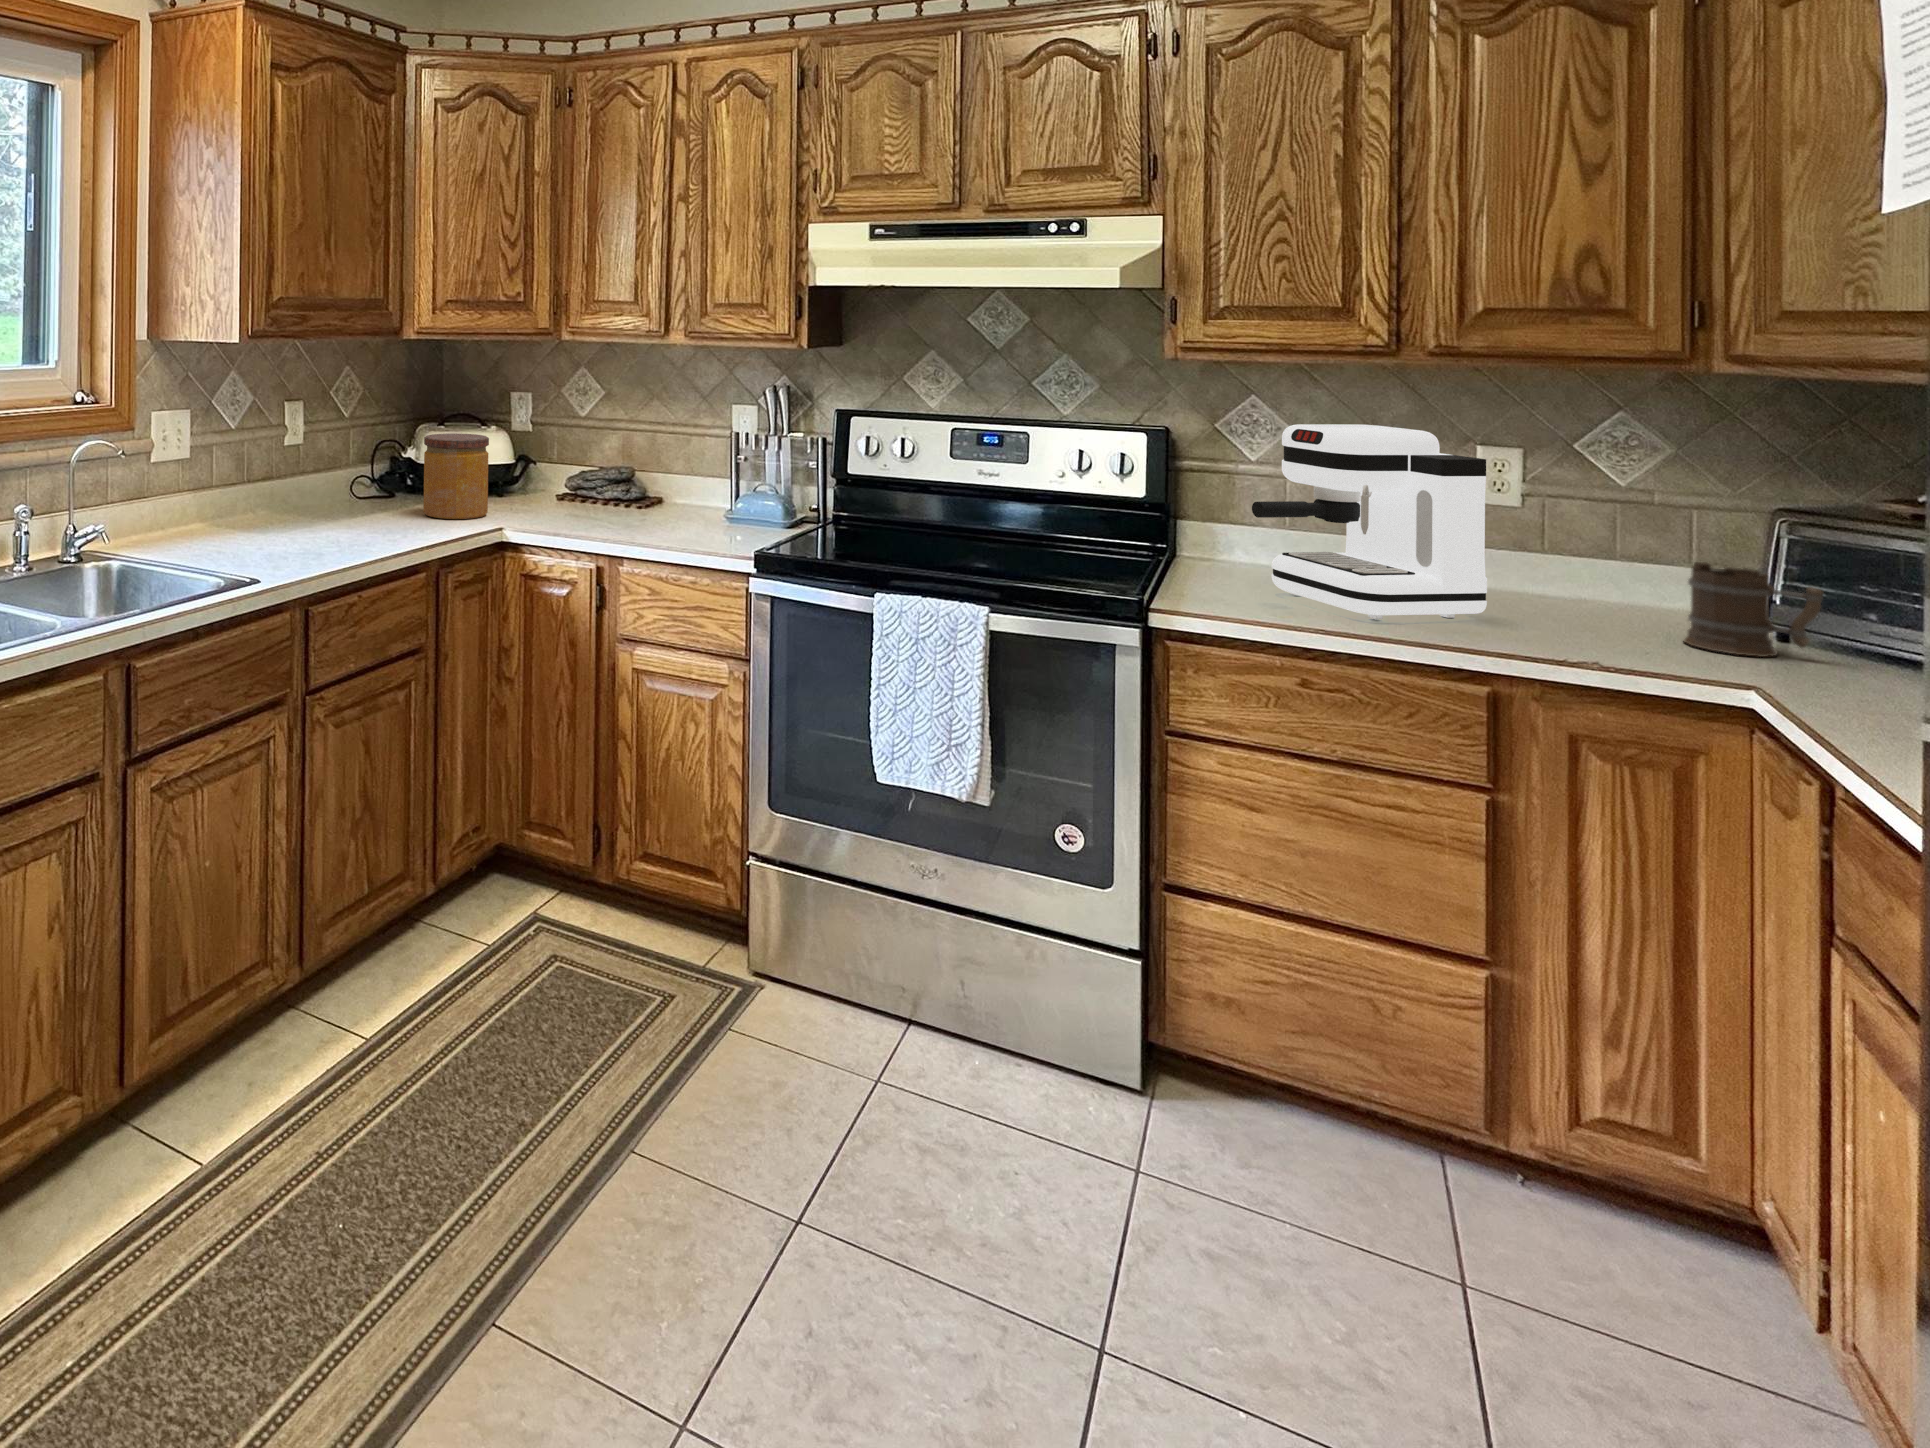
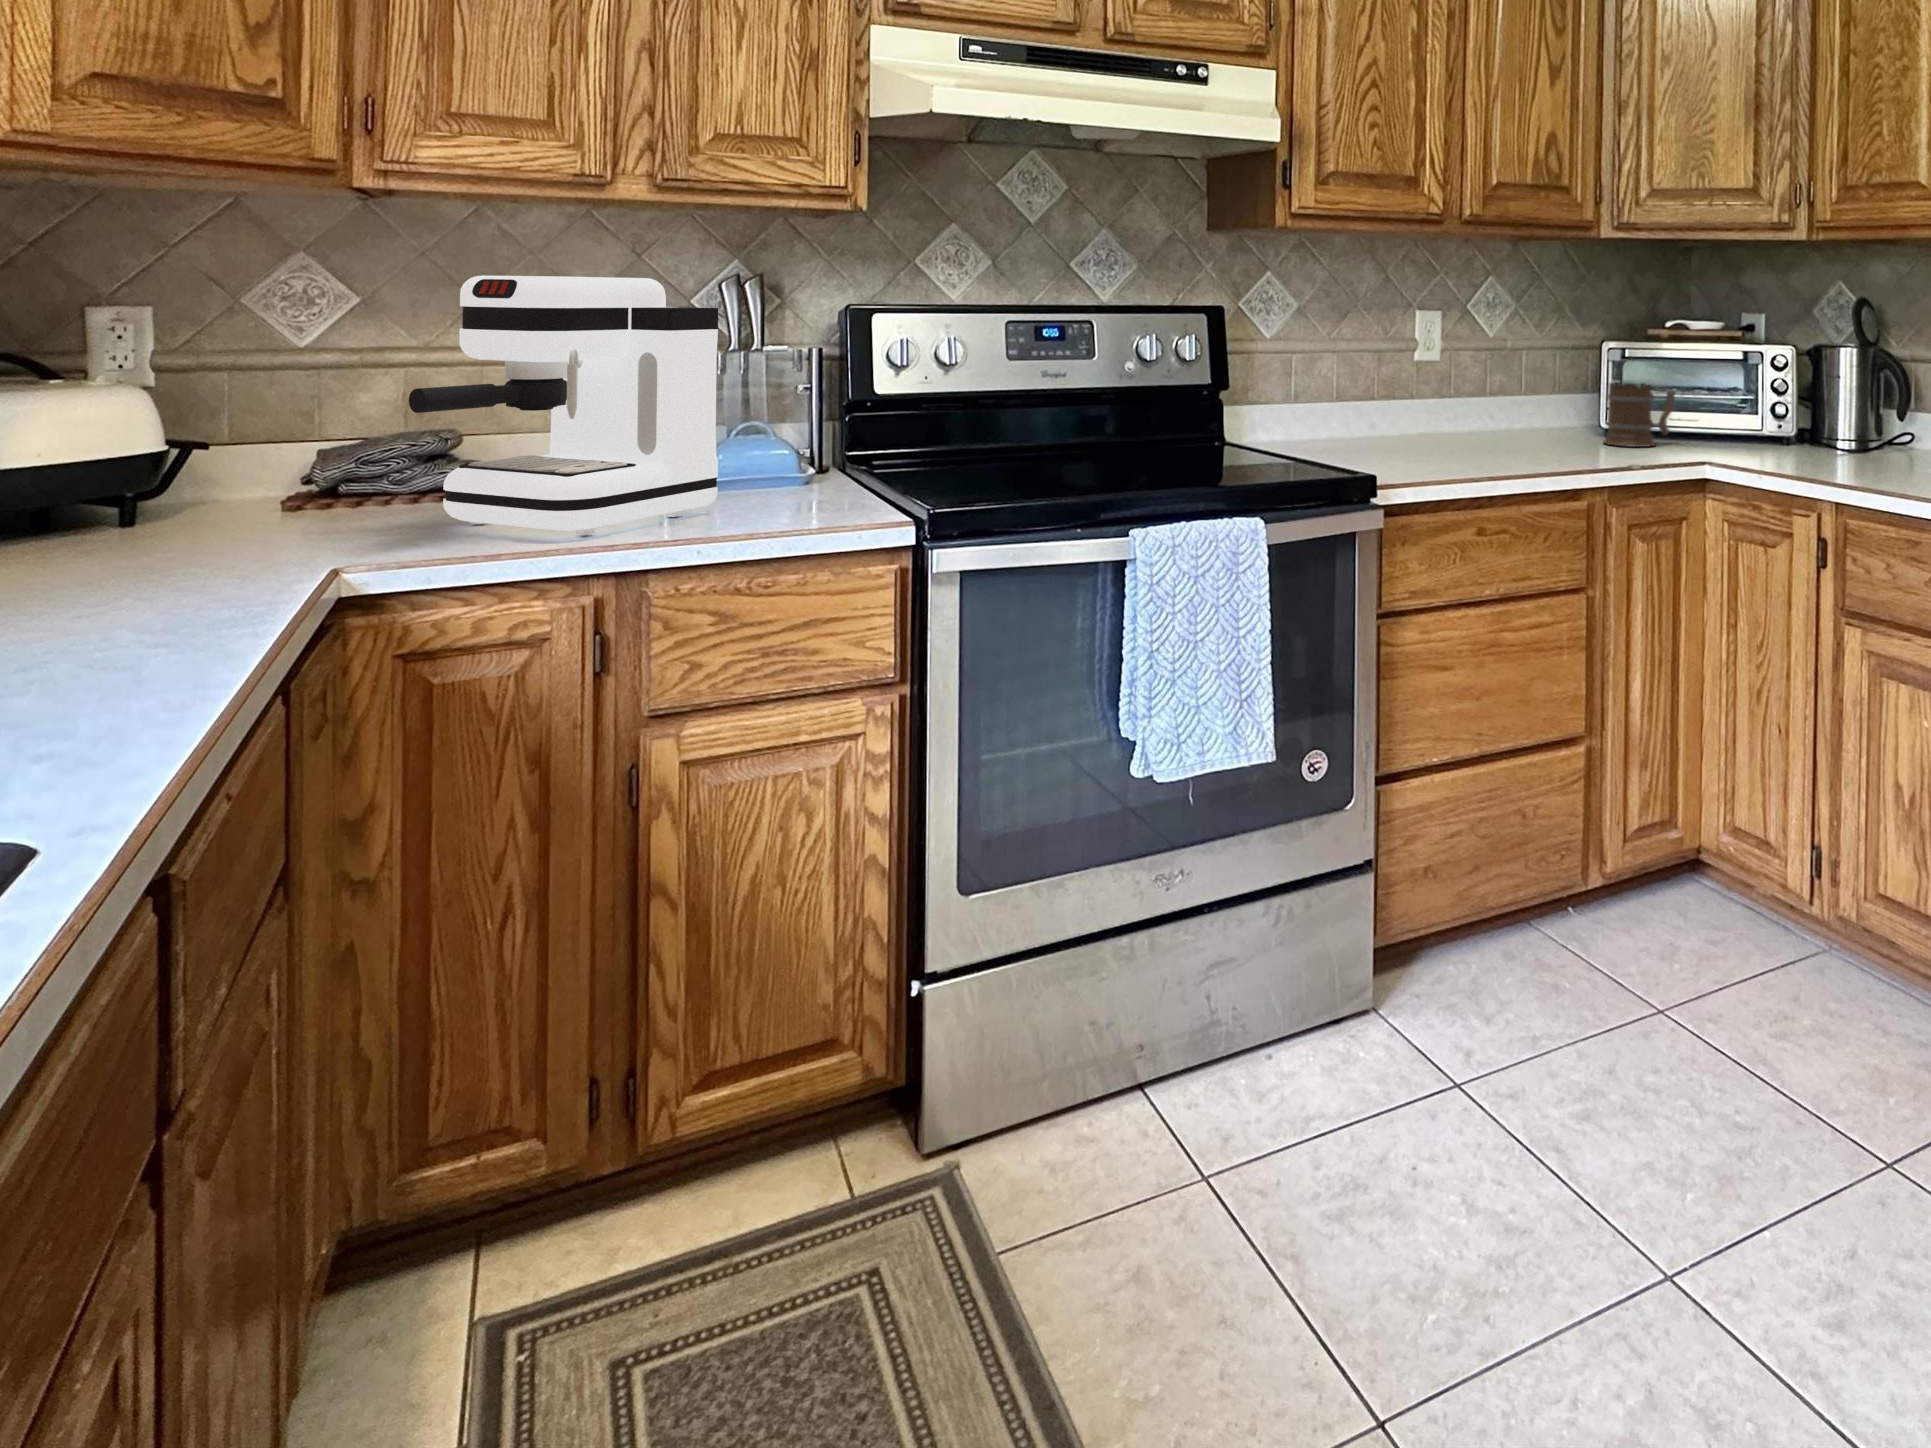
coffee maker: present [1252,424,1487,619] -> present [409,276,718,535]
jar: present [423,433,489,519] -> none [48,382,247,581]

